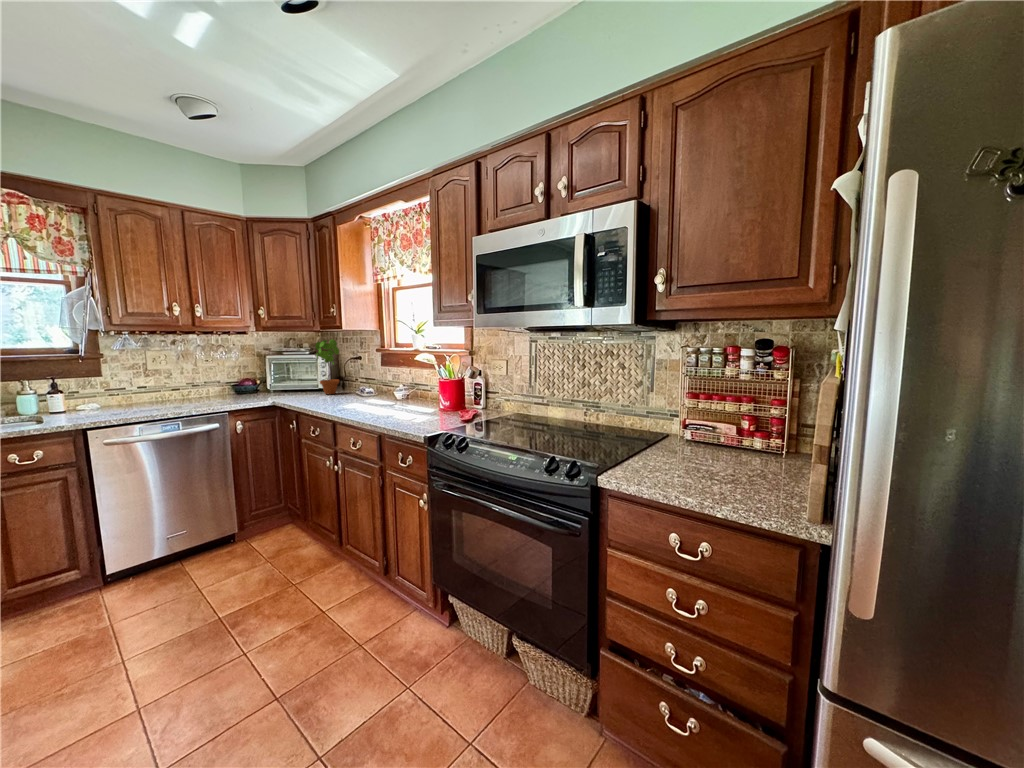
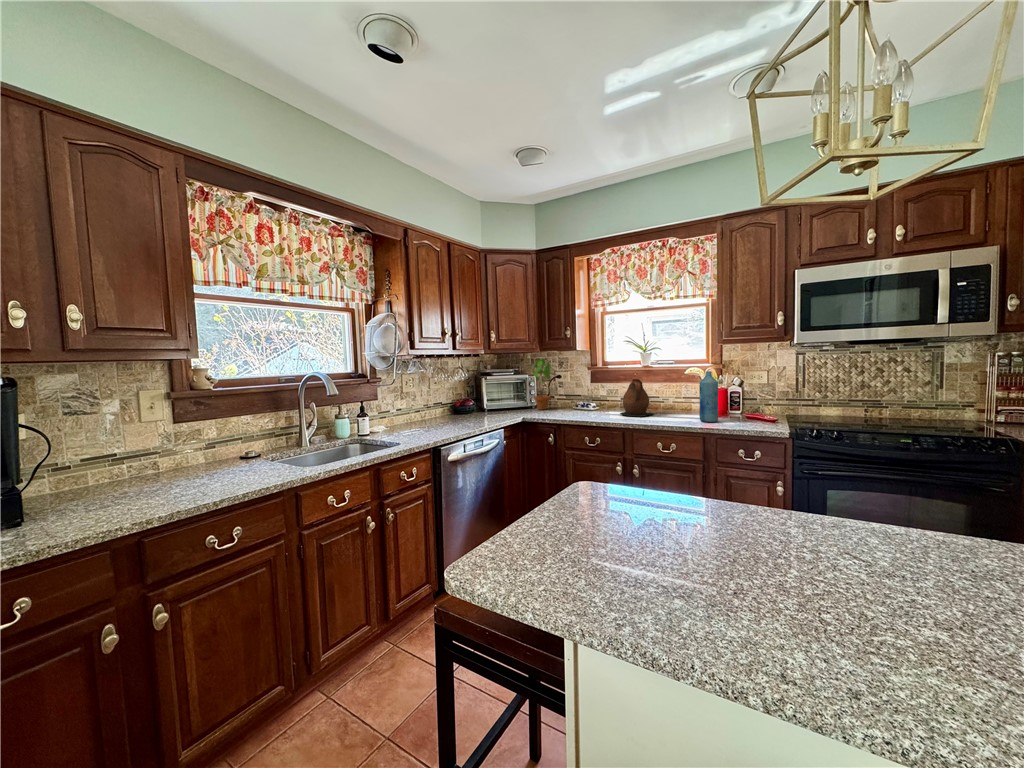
bottle: none [397,360,418,419] -> present [699,371,719,422]
ceramic pitcher: none [360,365,399,407] -> present [620,379,653,416]

